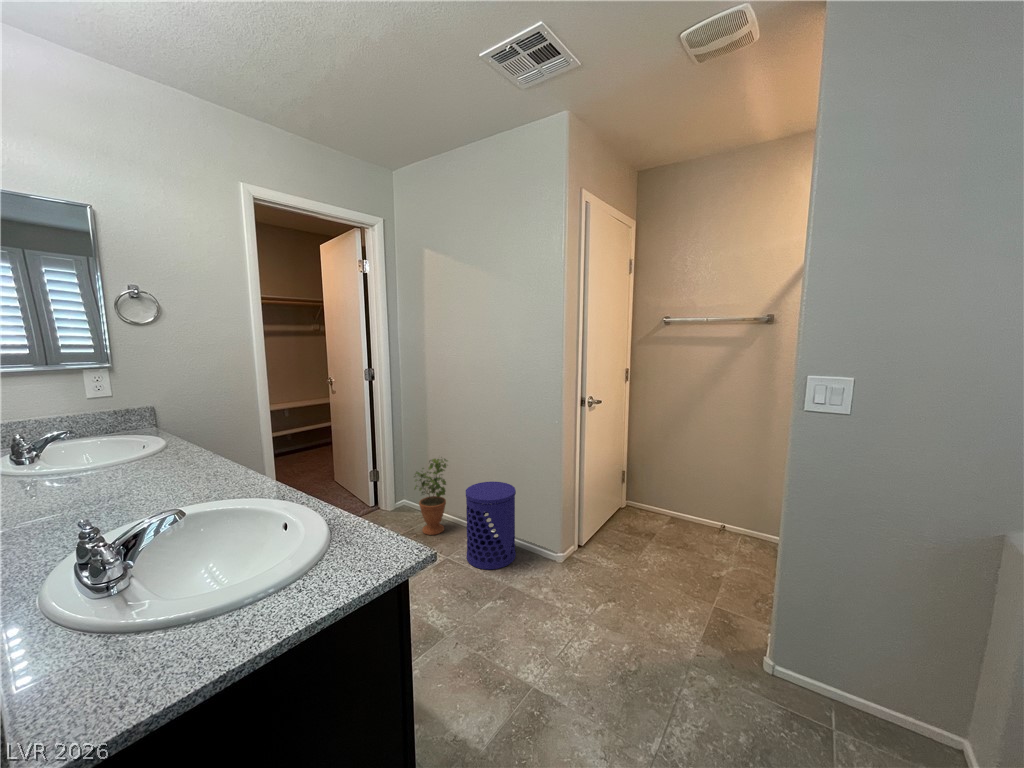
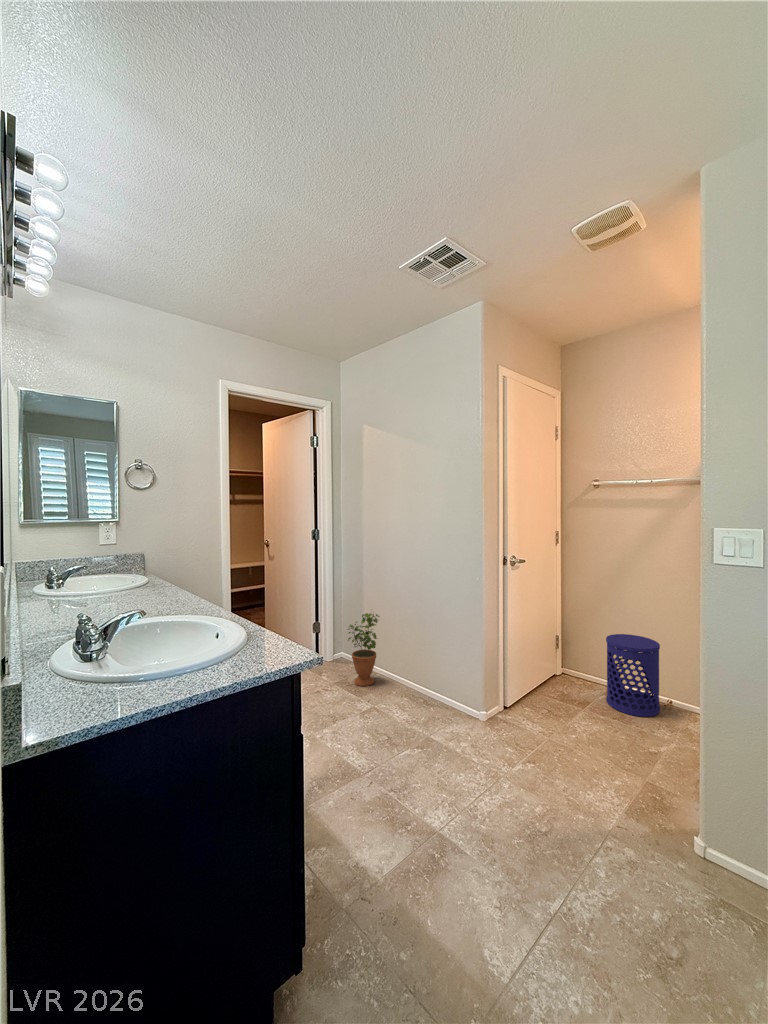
waste bin: present [466,482,516,569] -> present [606,634,660,717]

